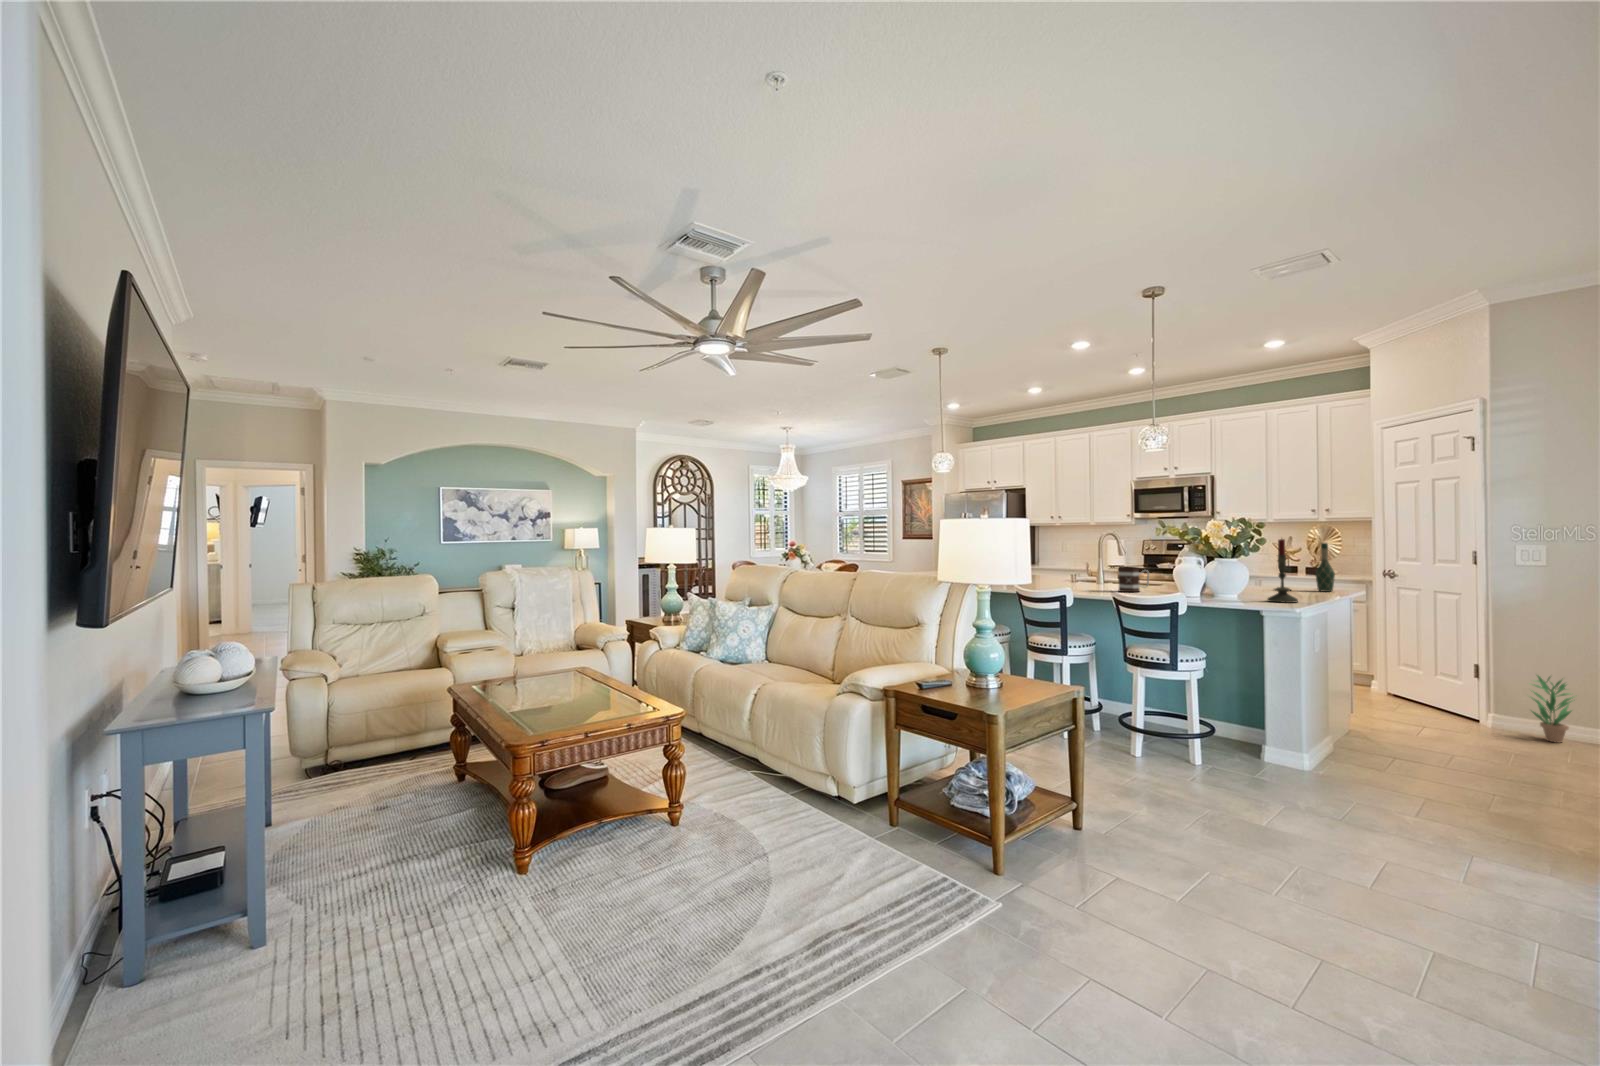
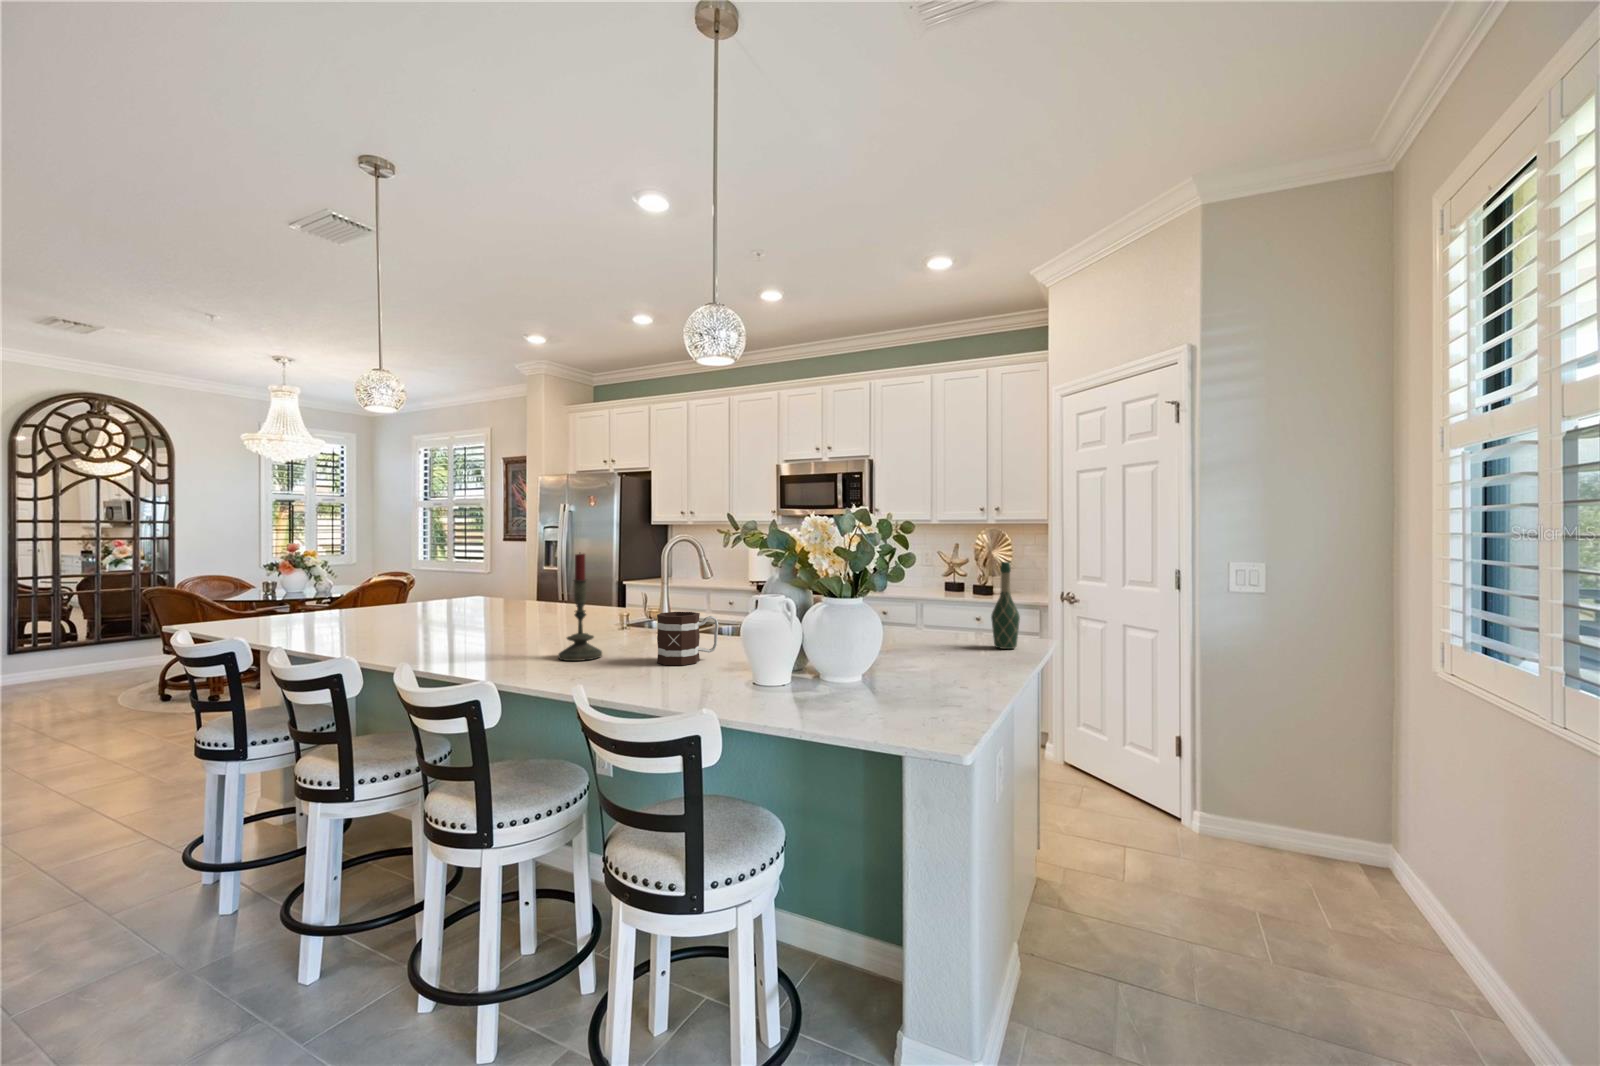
candle: present [1268,539,1298,603] -> present [558,553,602,661]
potted plant: present [1532,676,1573,743] -> none [1250,761,1317,867]

